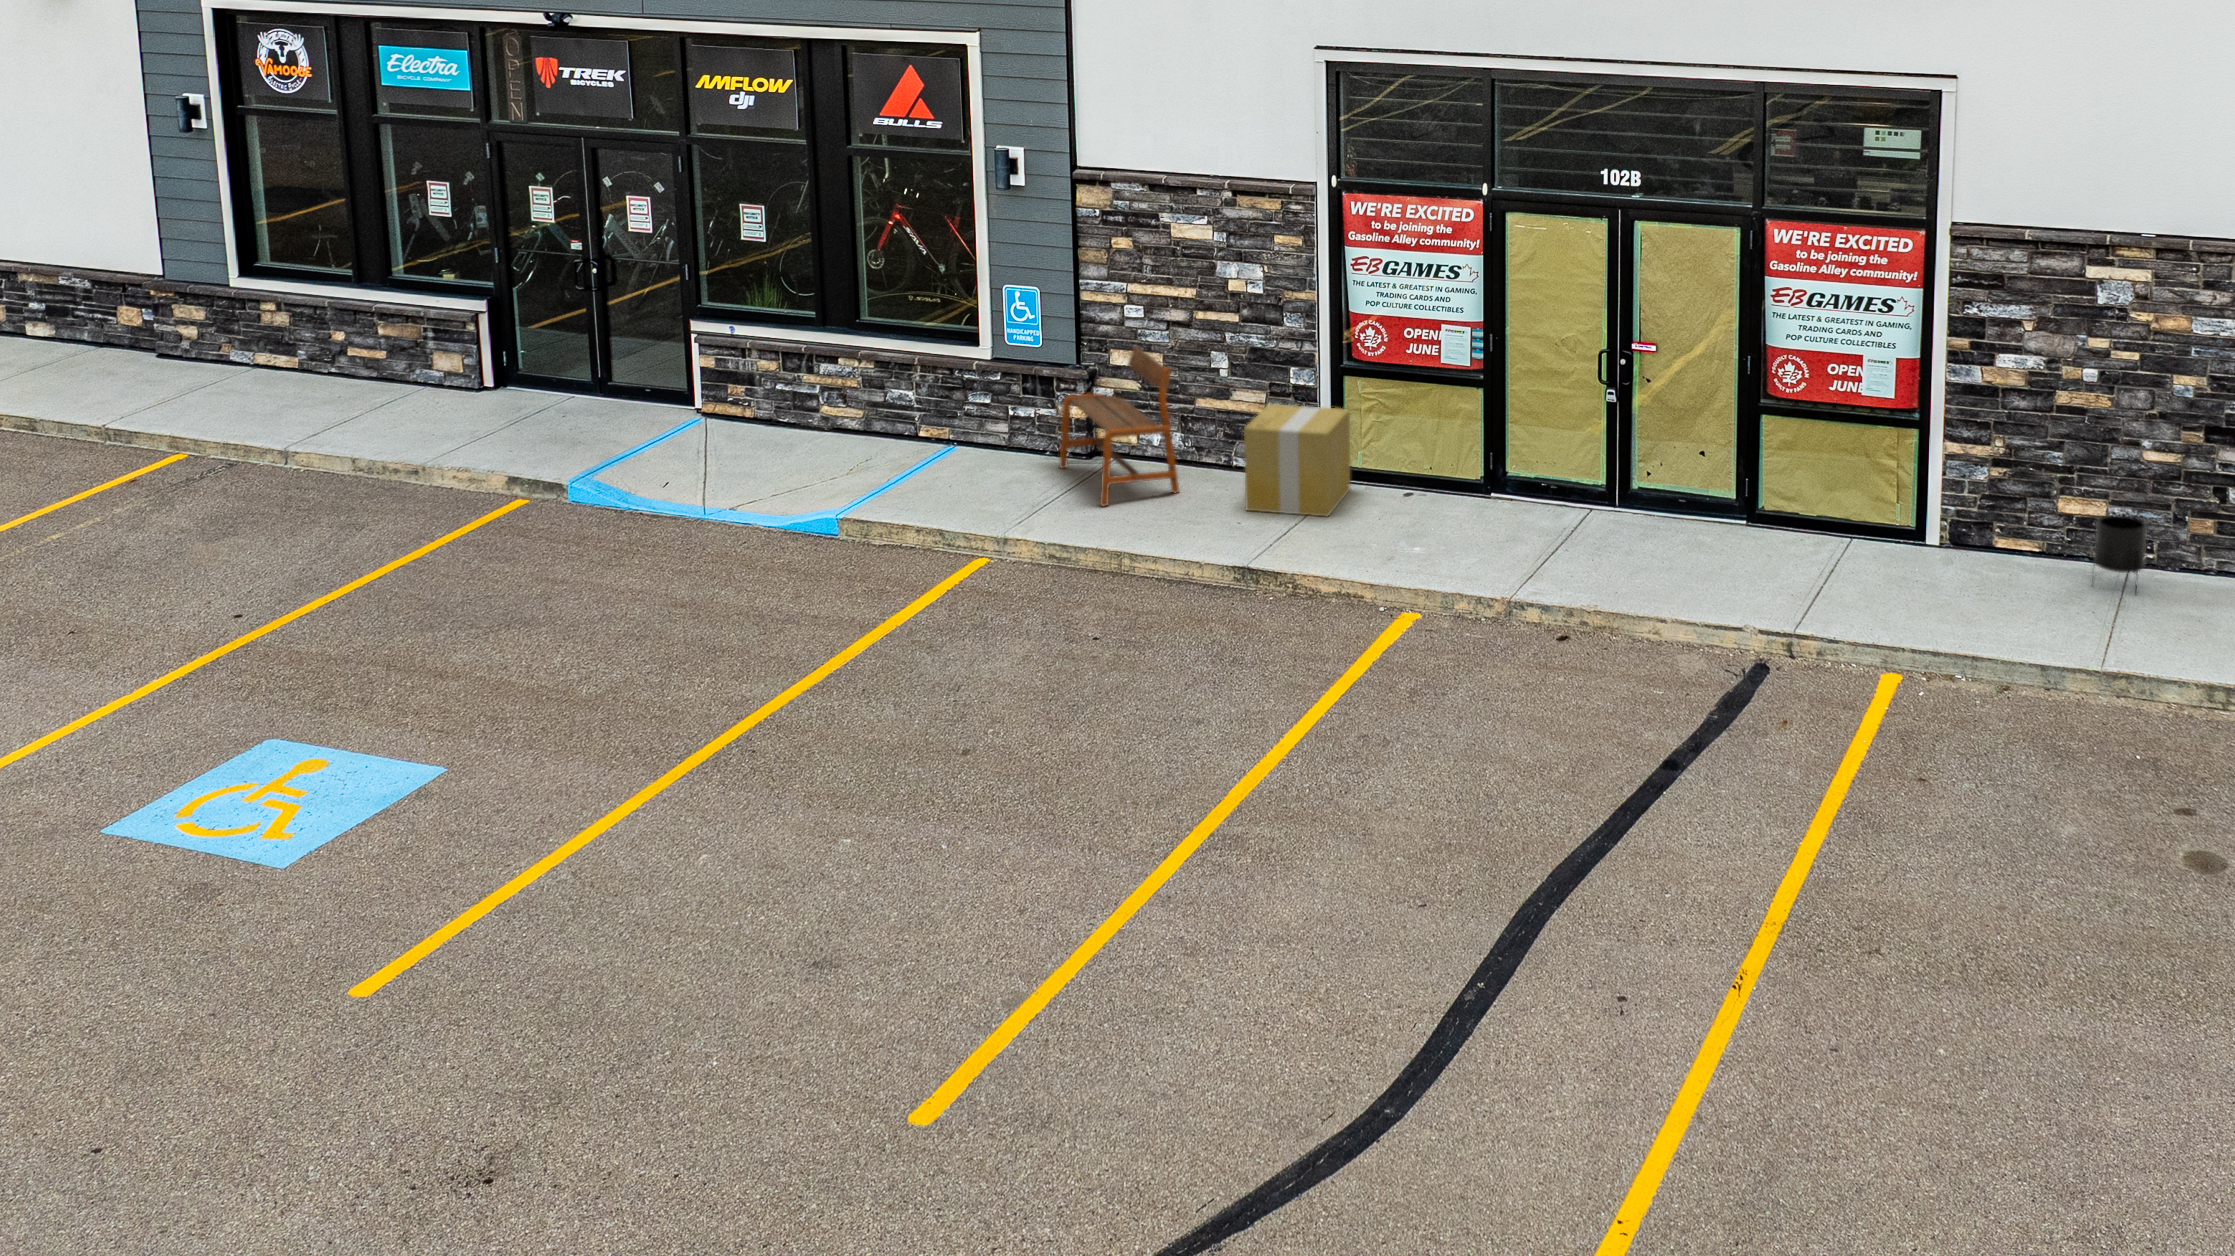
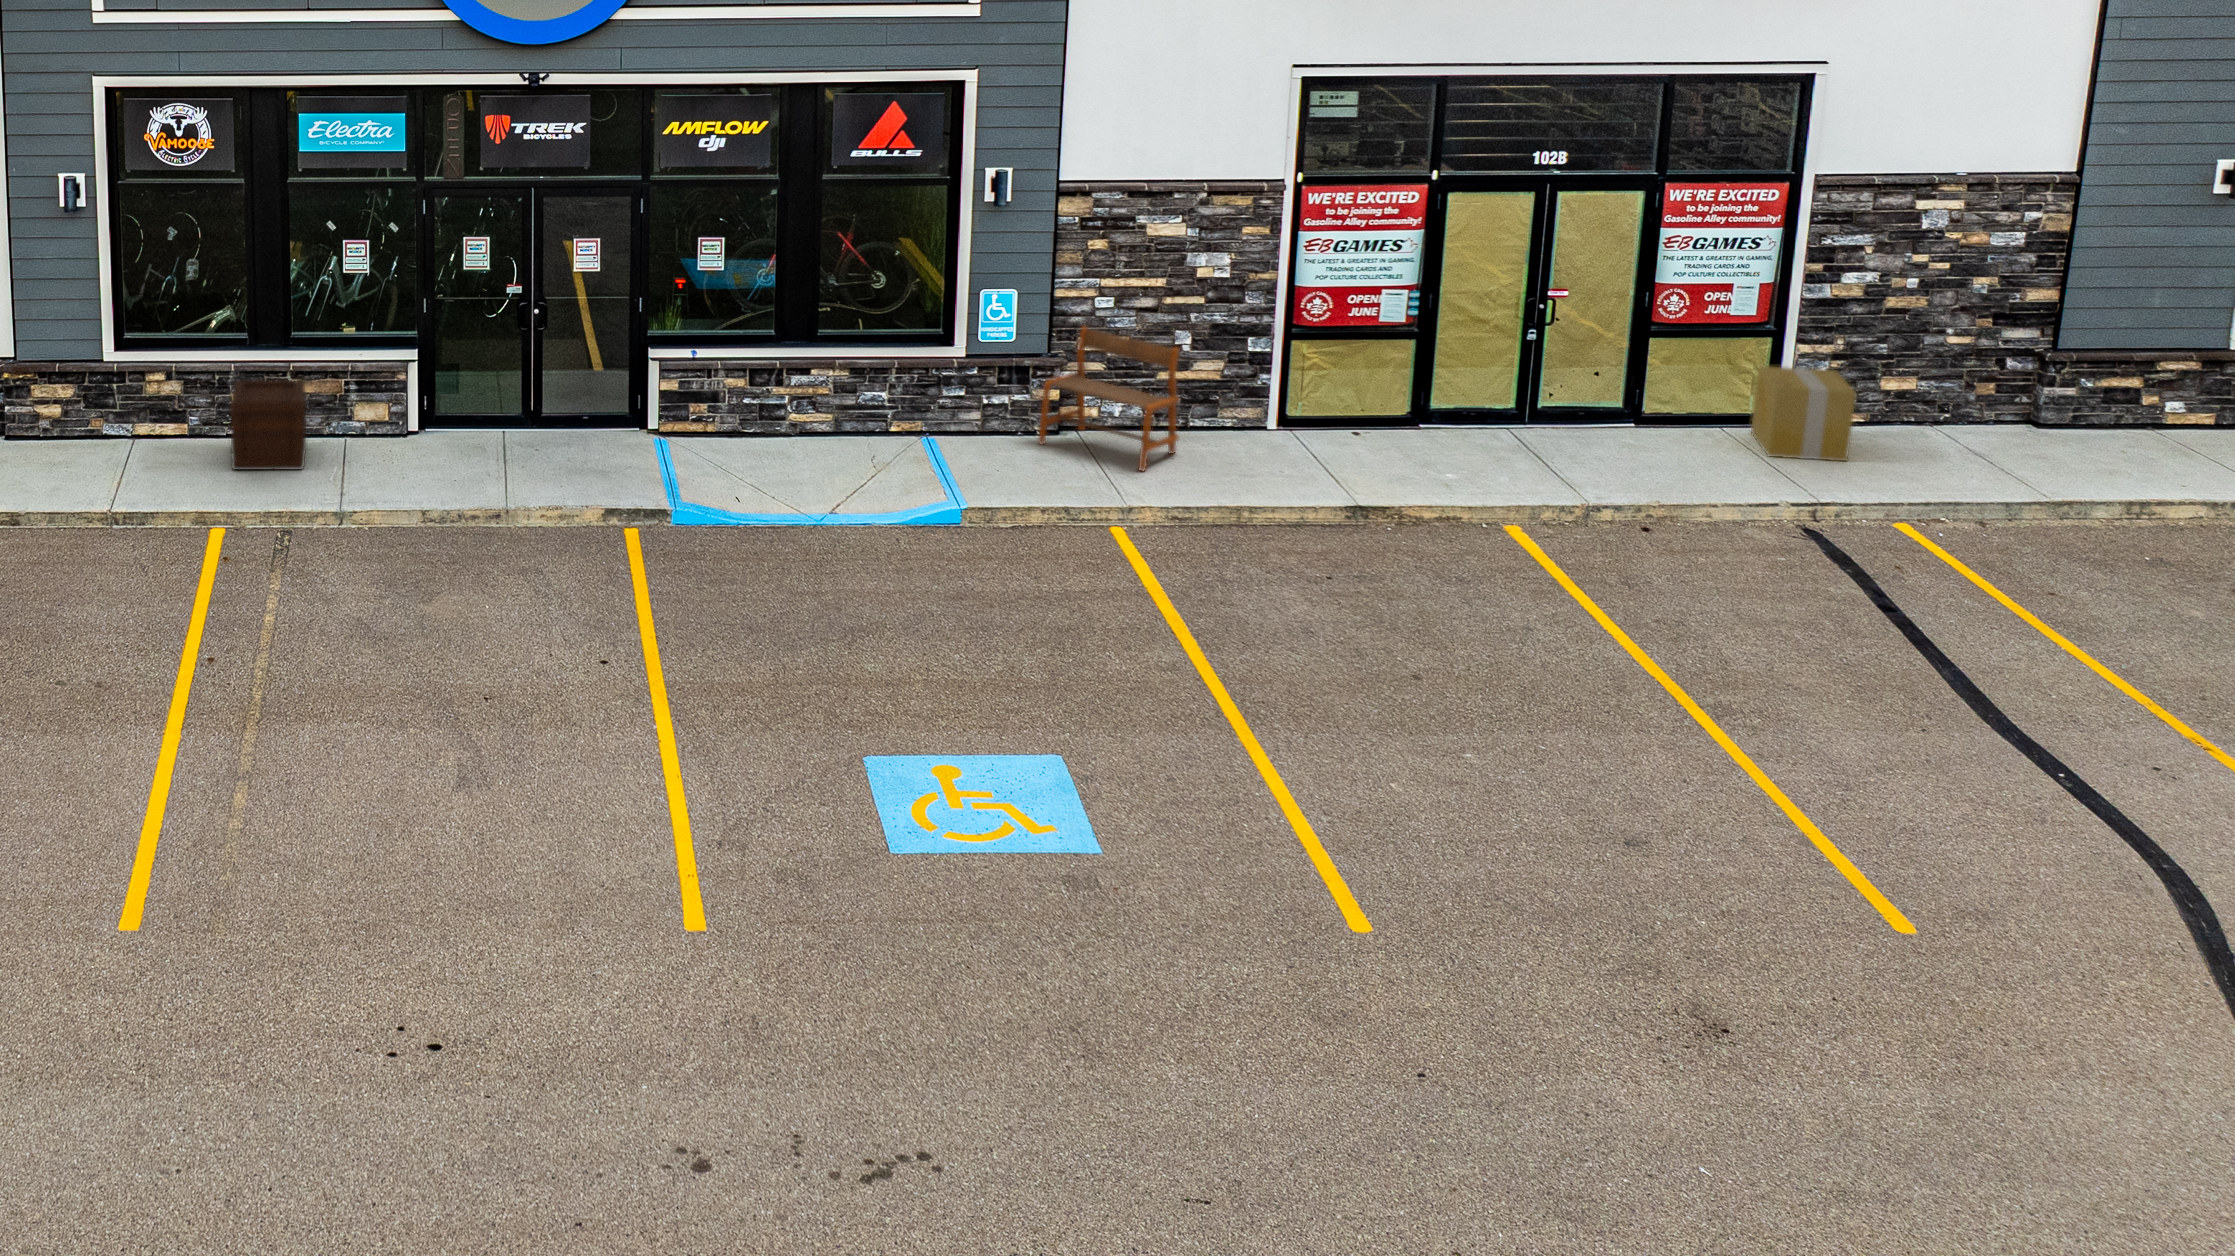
wooden crate: none [277,316,396,410] -> present [230,380,306,470]
cardboard box: present [1244,404,1350,516] -> present [1751,366,1856,461]
planter: present [2093,515,2147,574] -> none [1919,386,1964,444]

